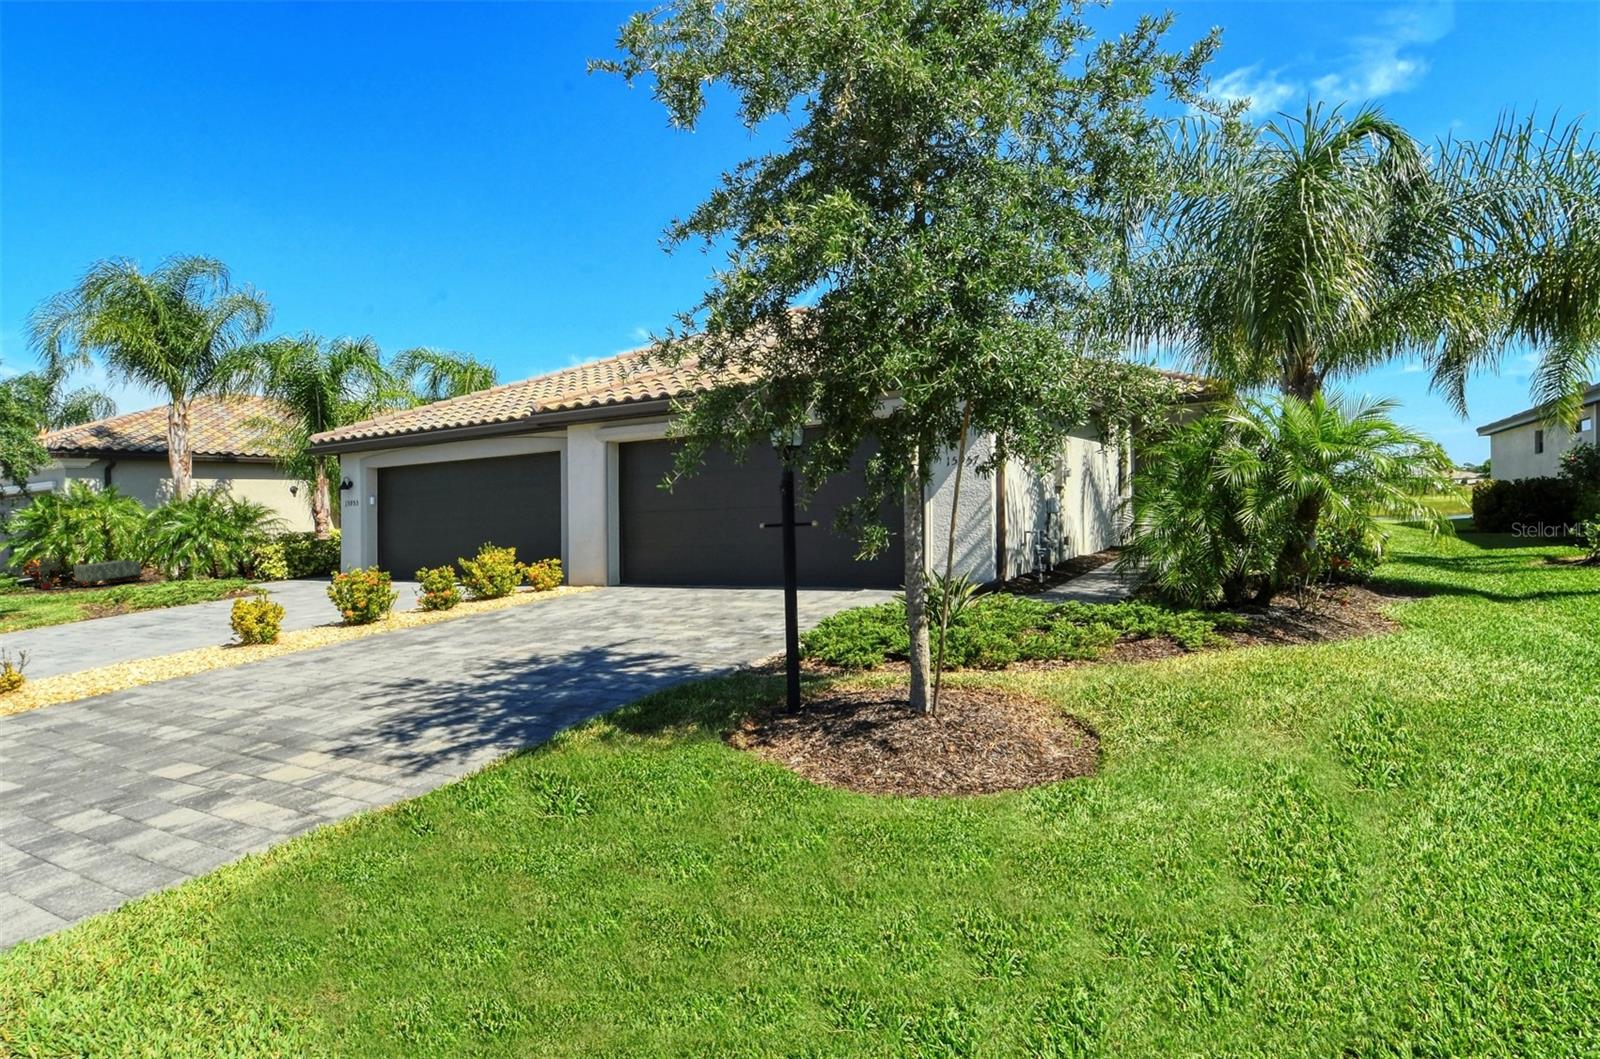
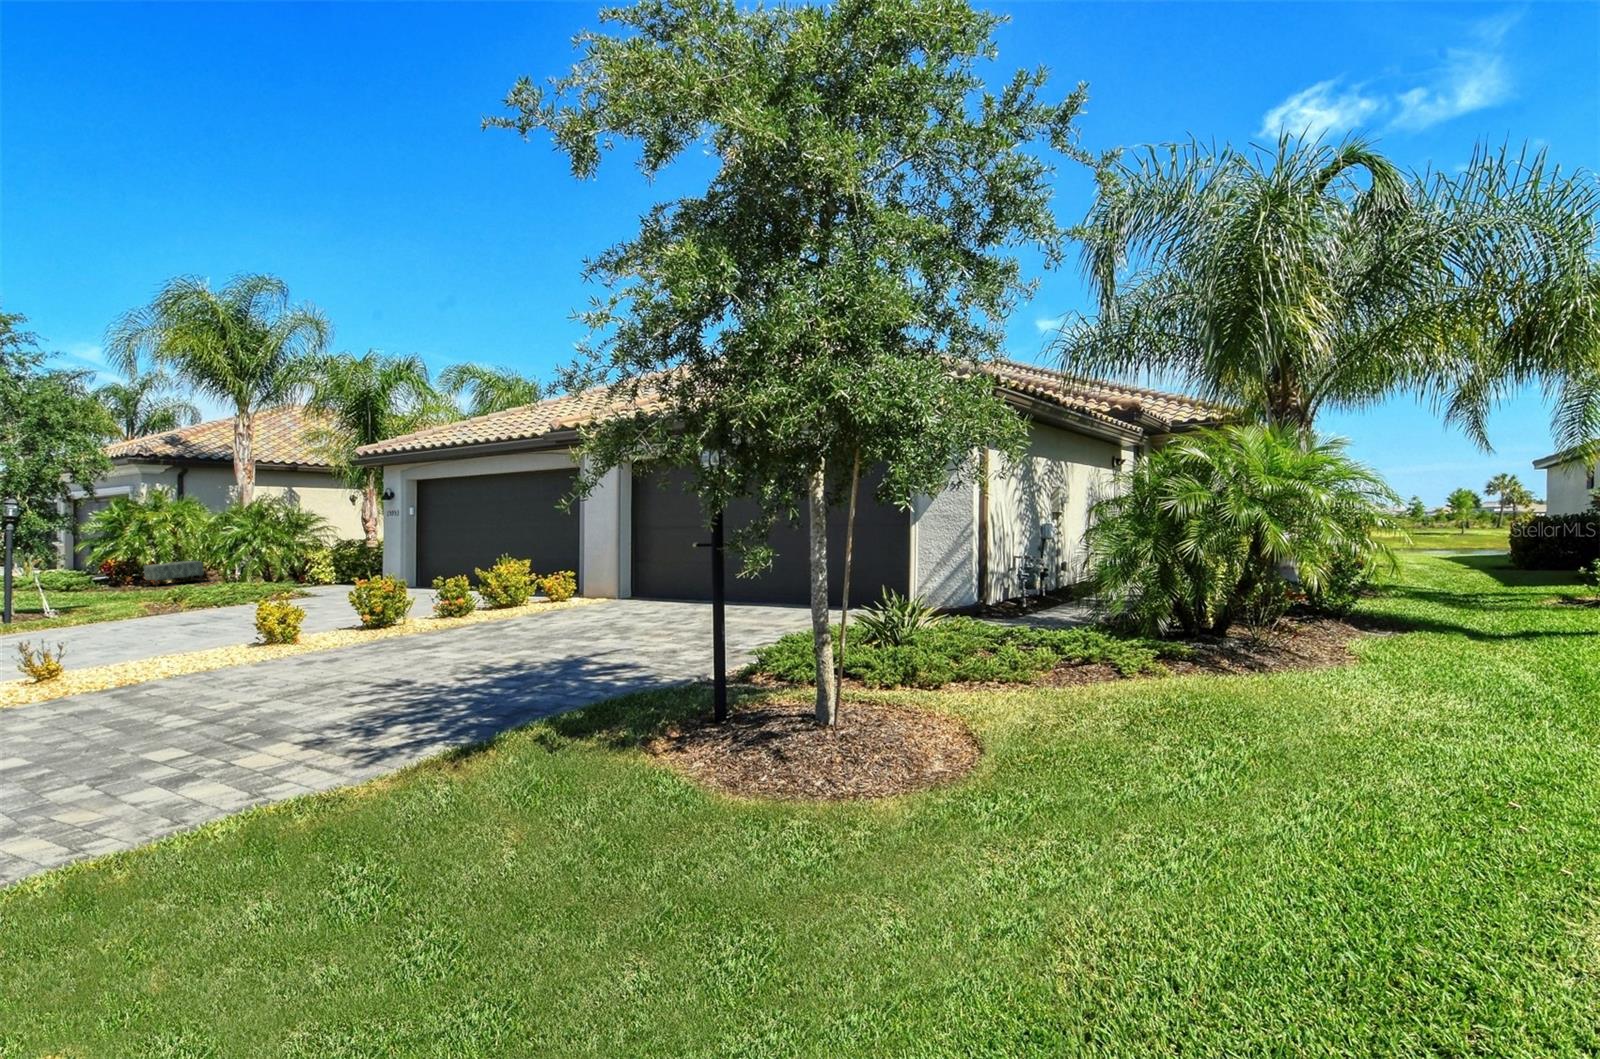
potted tree: present [29,553,60,590] -> none [104,552,134,587]

